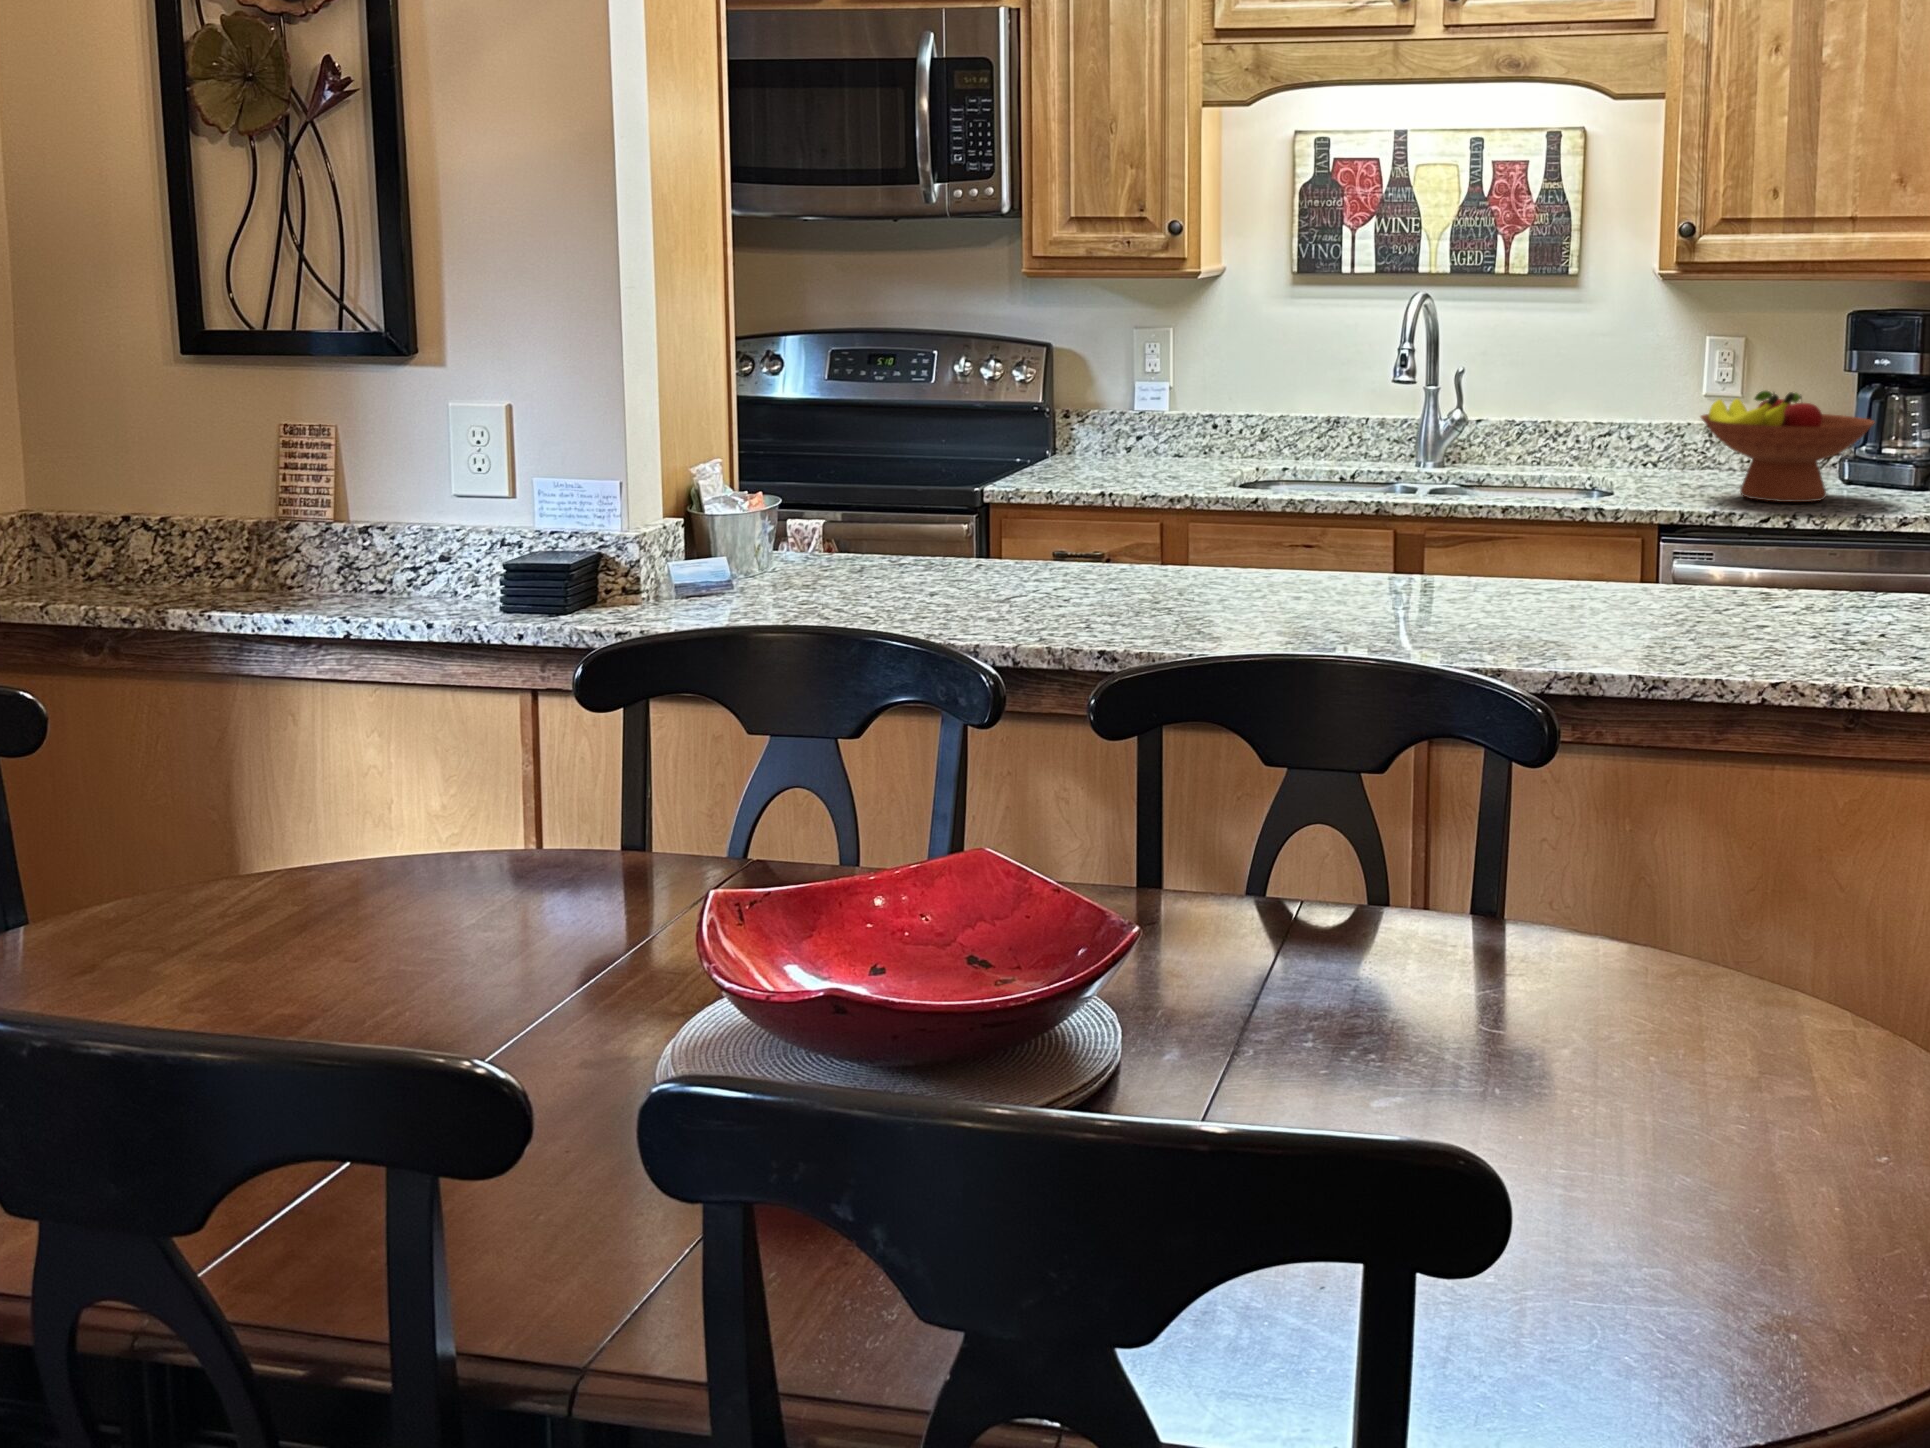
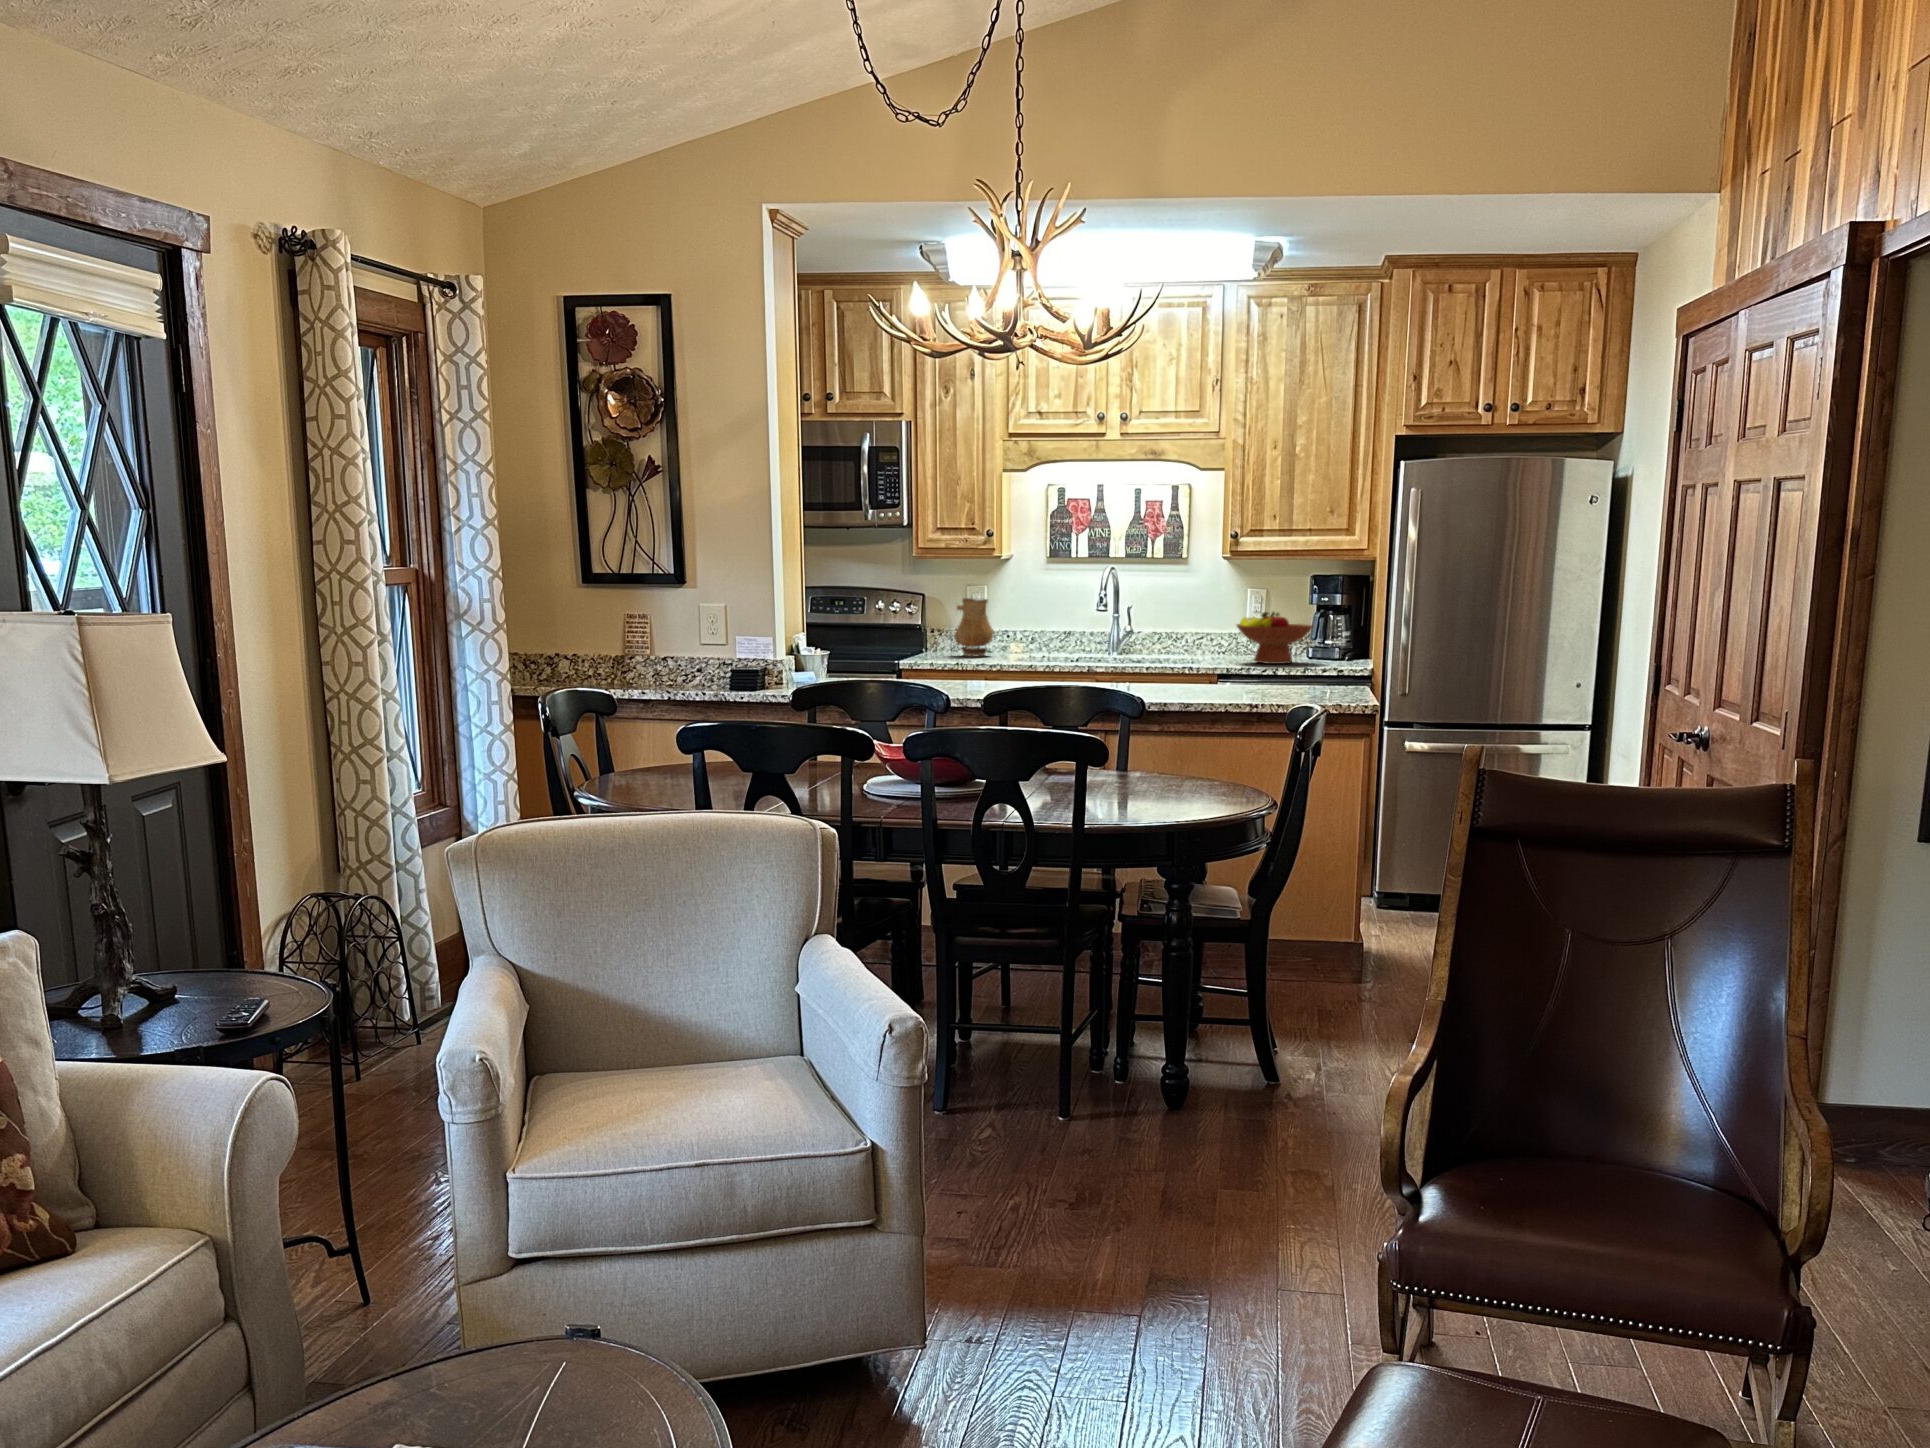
ceramic pitcher: none [1104,354,1187,471] -> present [954,598,993,656]

